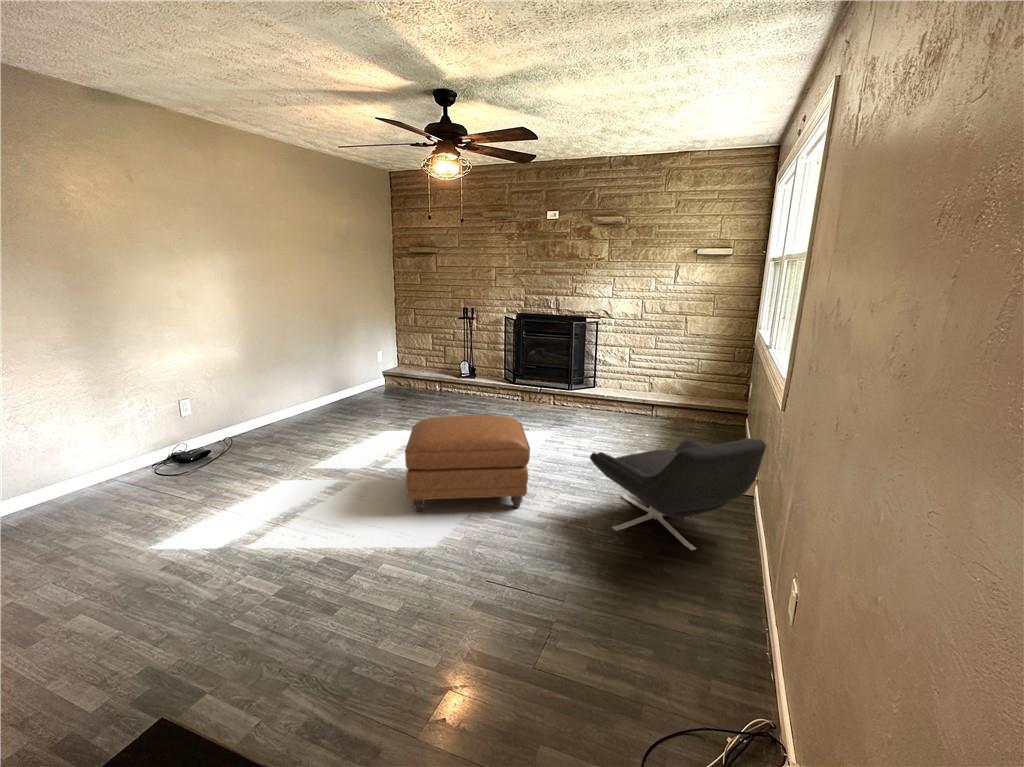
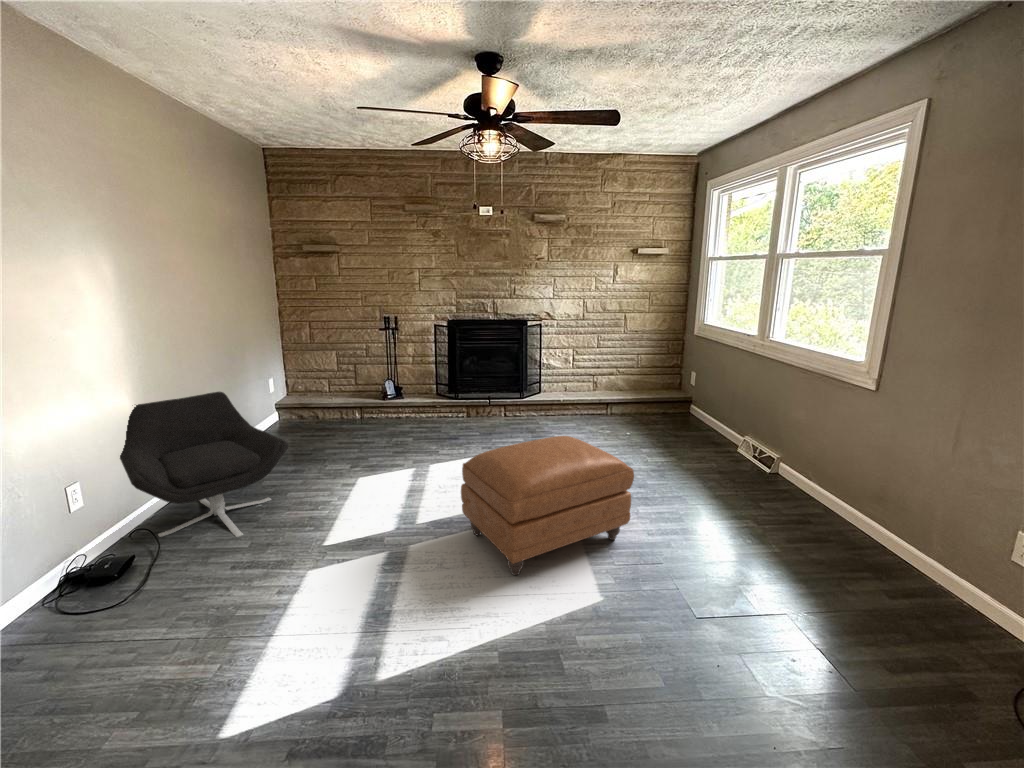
lounge chair: present [590,438,766,550] -> present [120,392,289,537]

